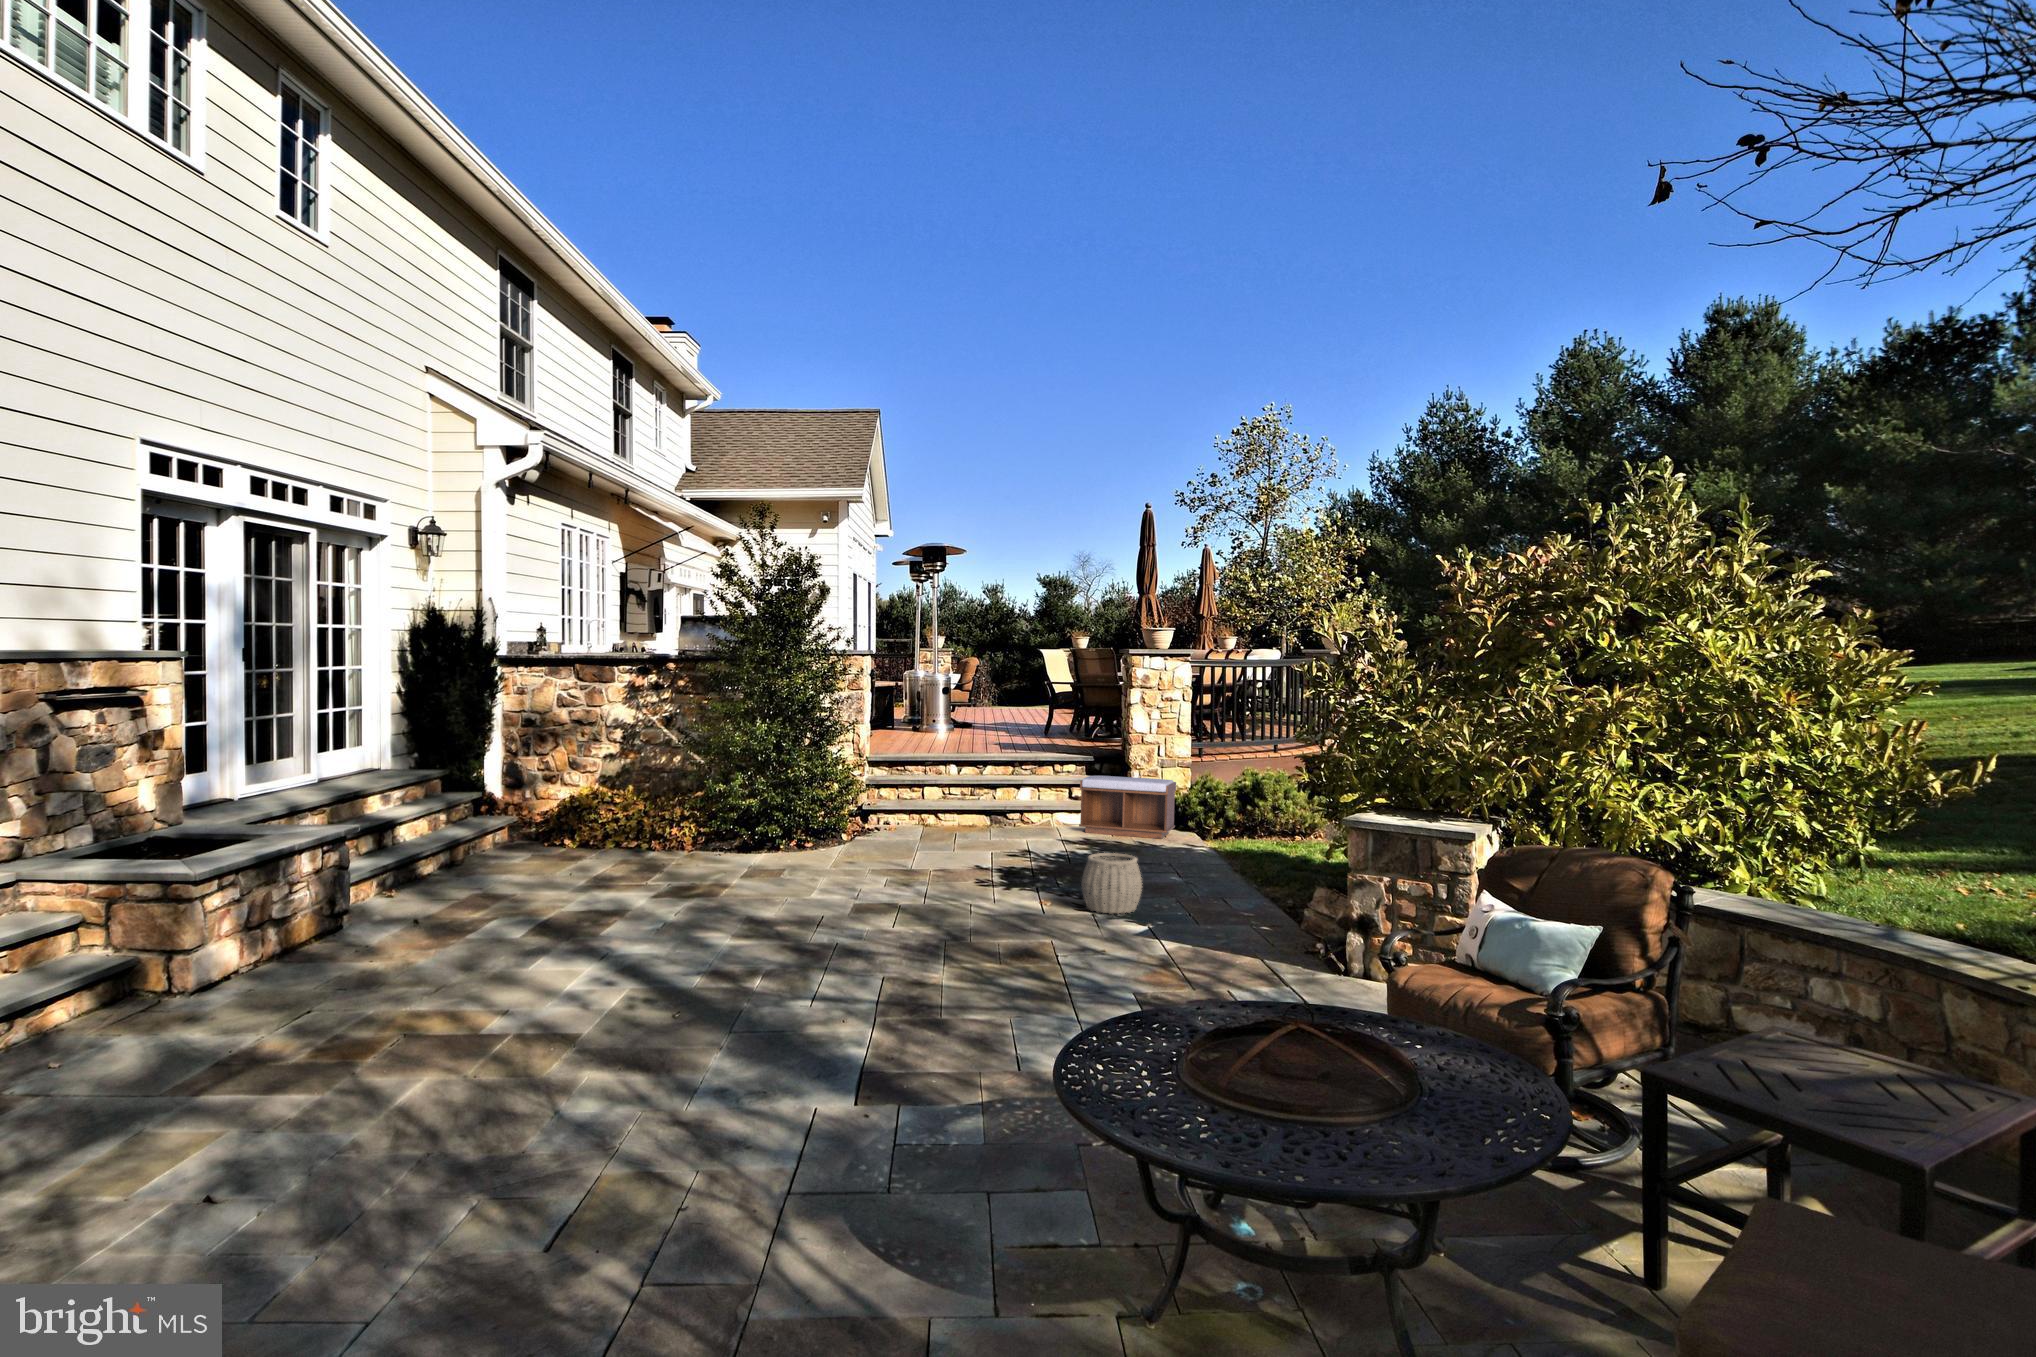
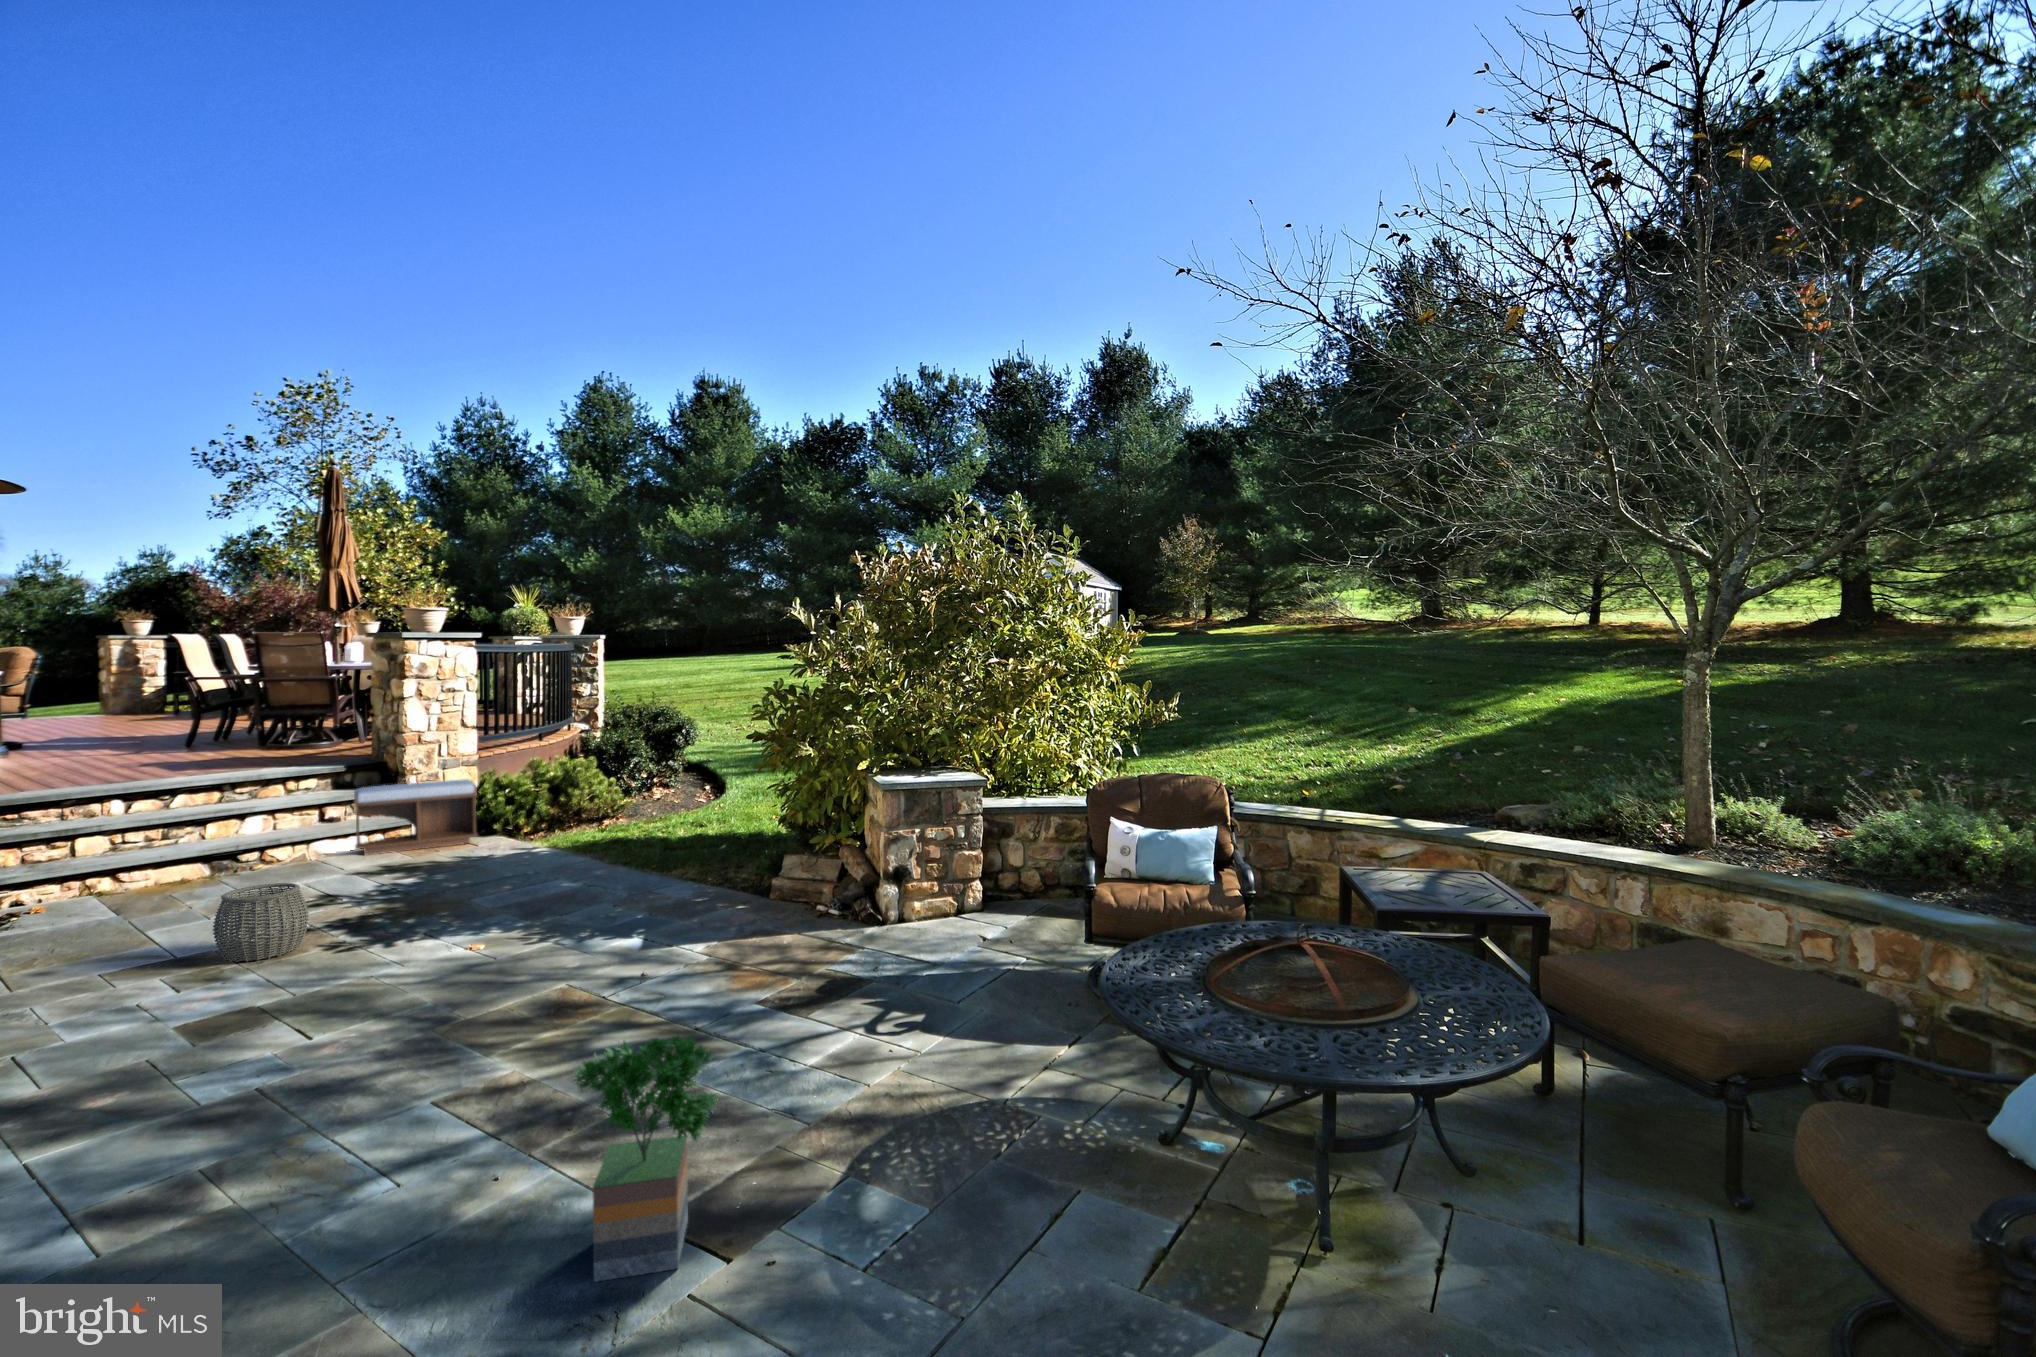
woven basket: present [1082,853,1142,914] -> present [213,883,309,962]
potted tree: none [752,913,856,1073] -> present [573,1035,718,1282]

